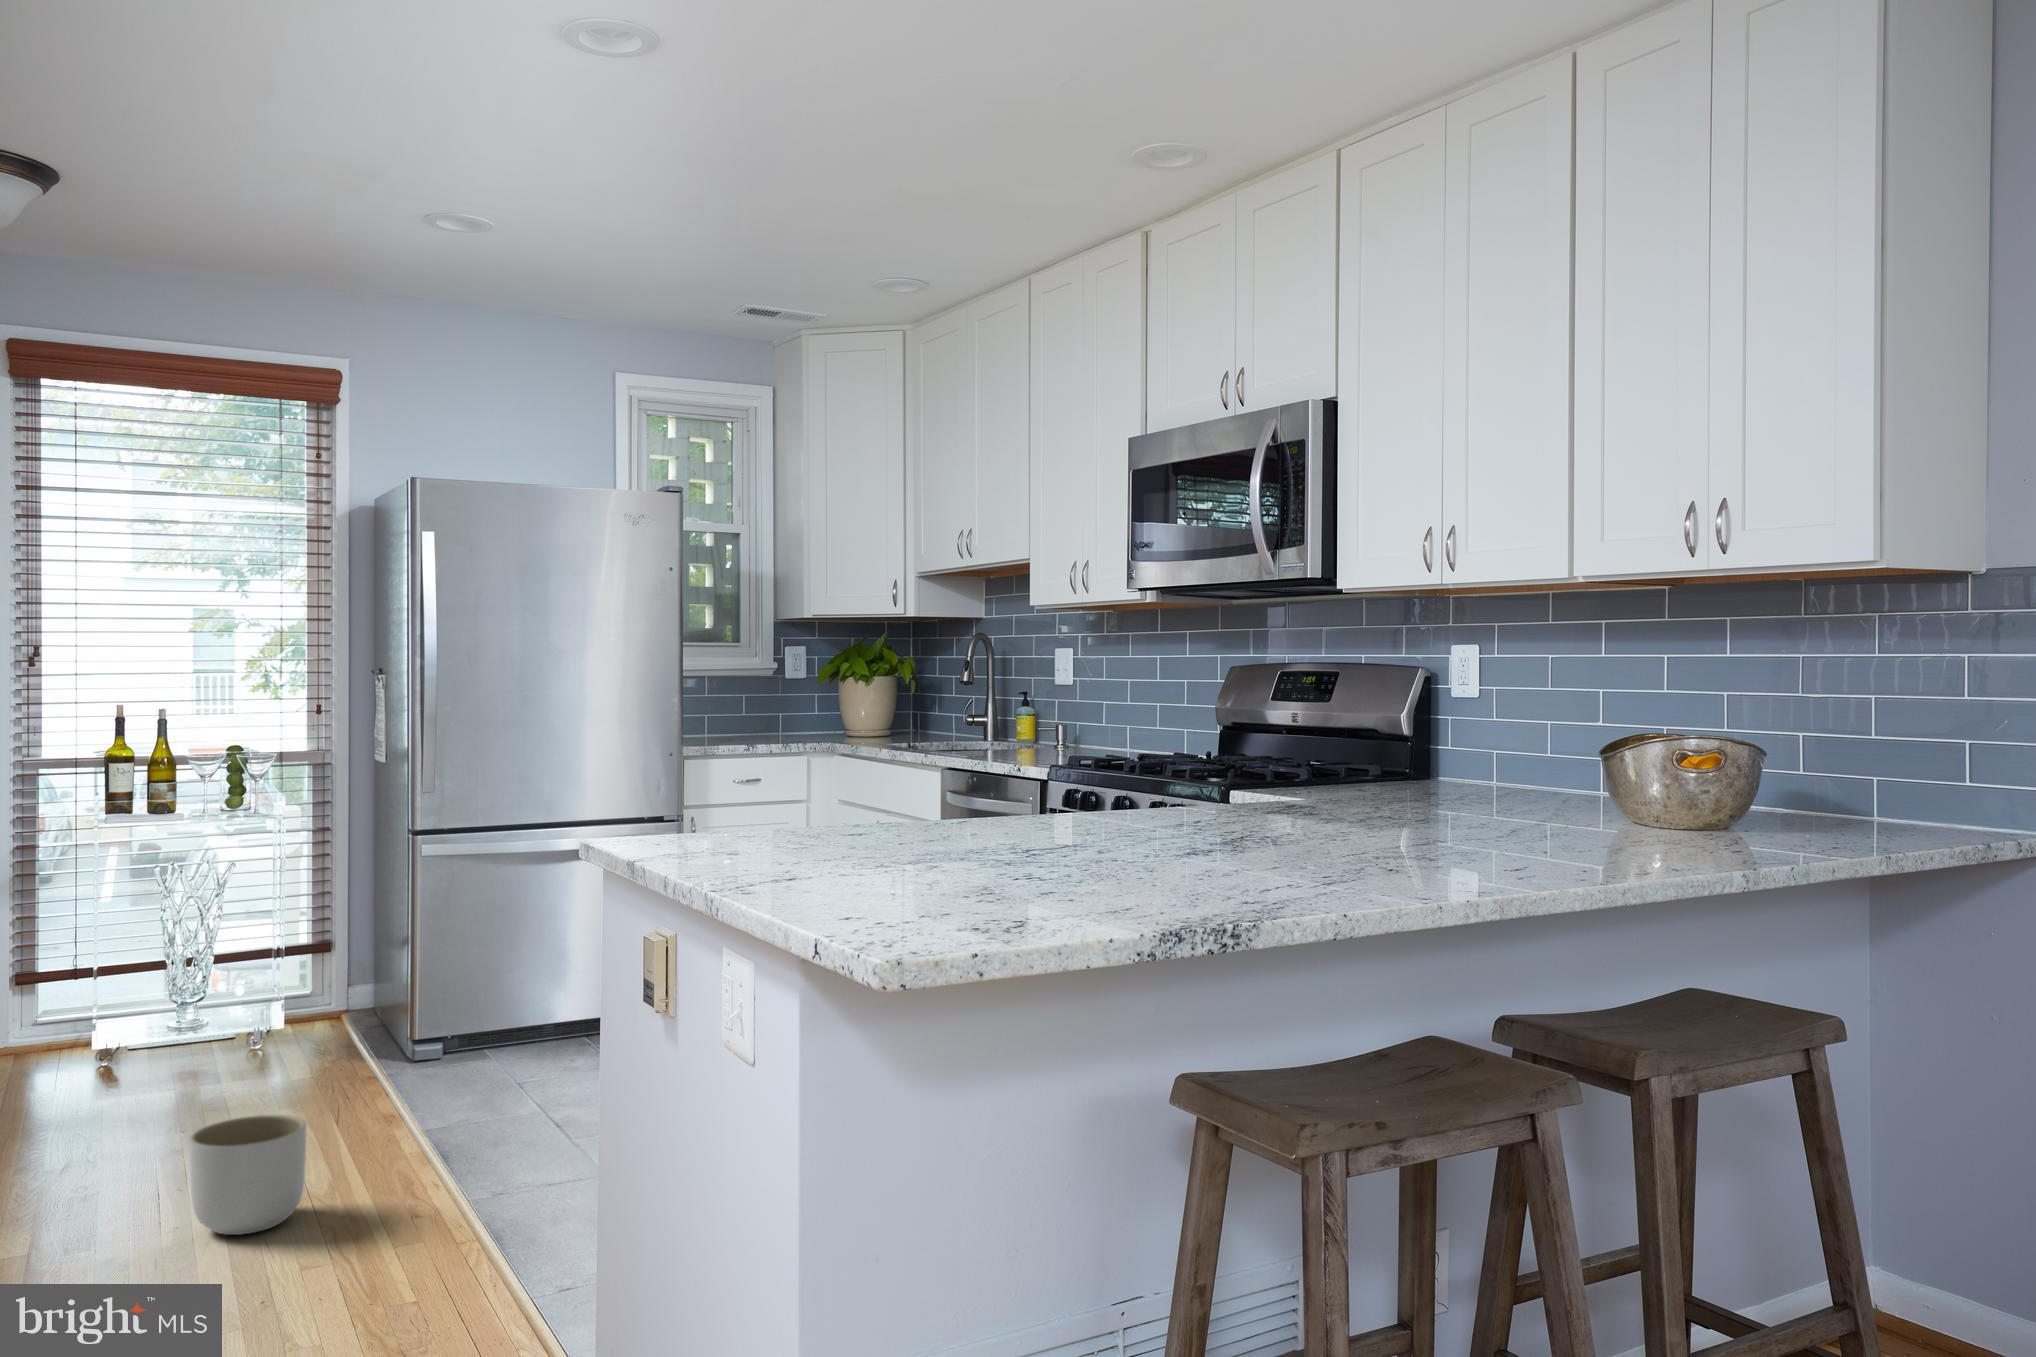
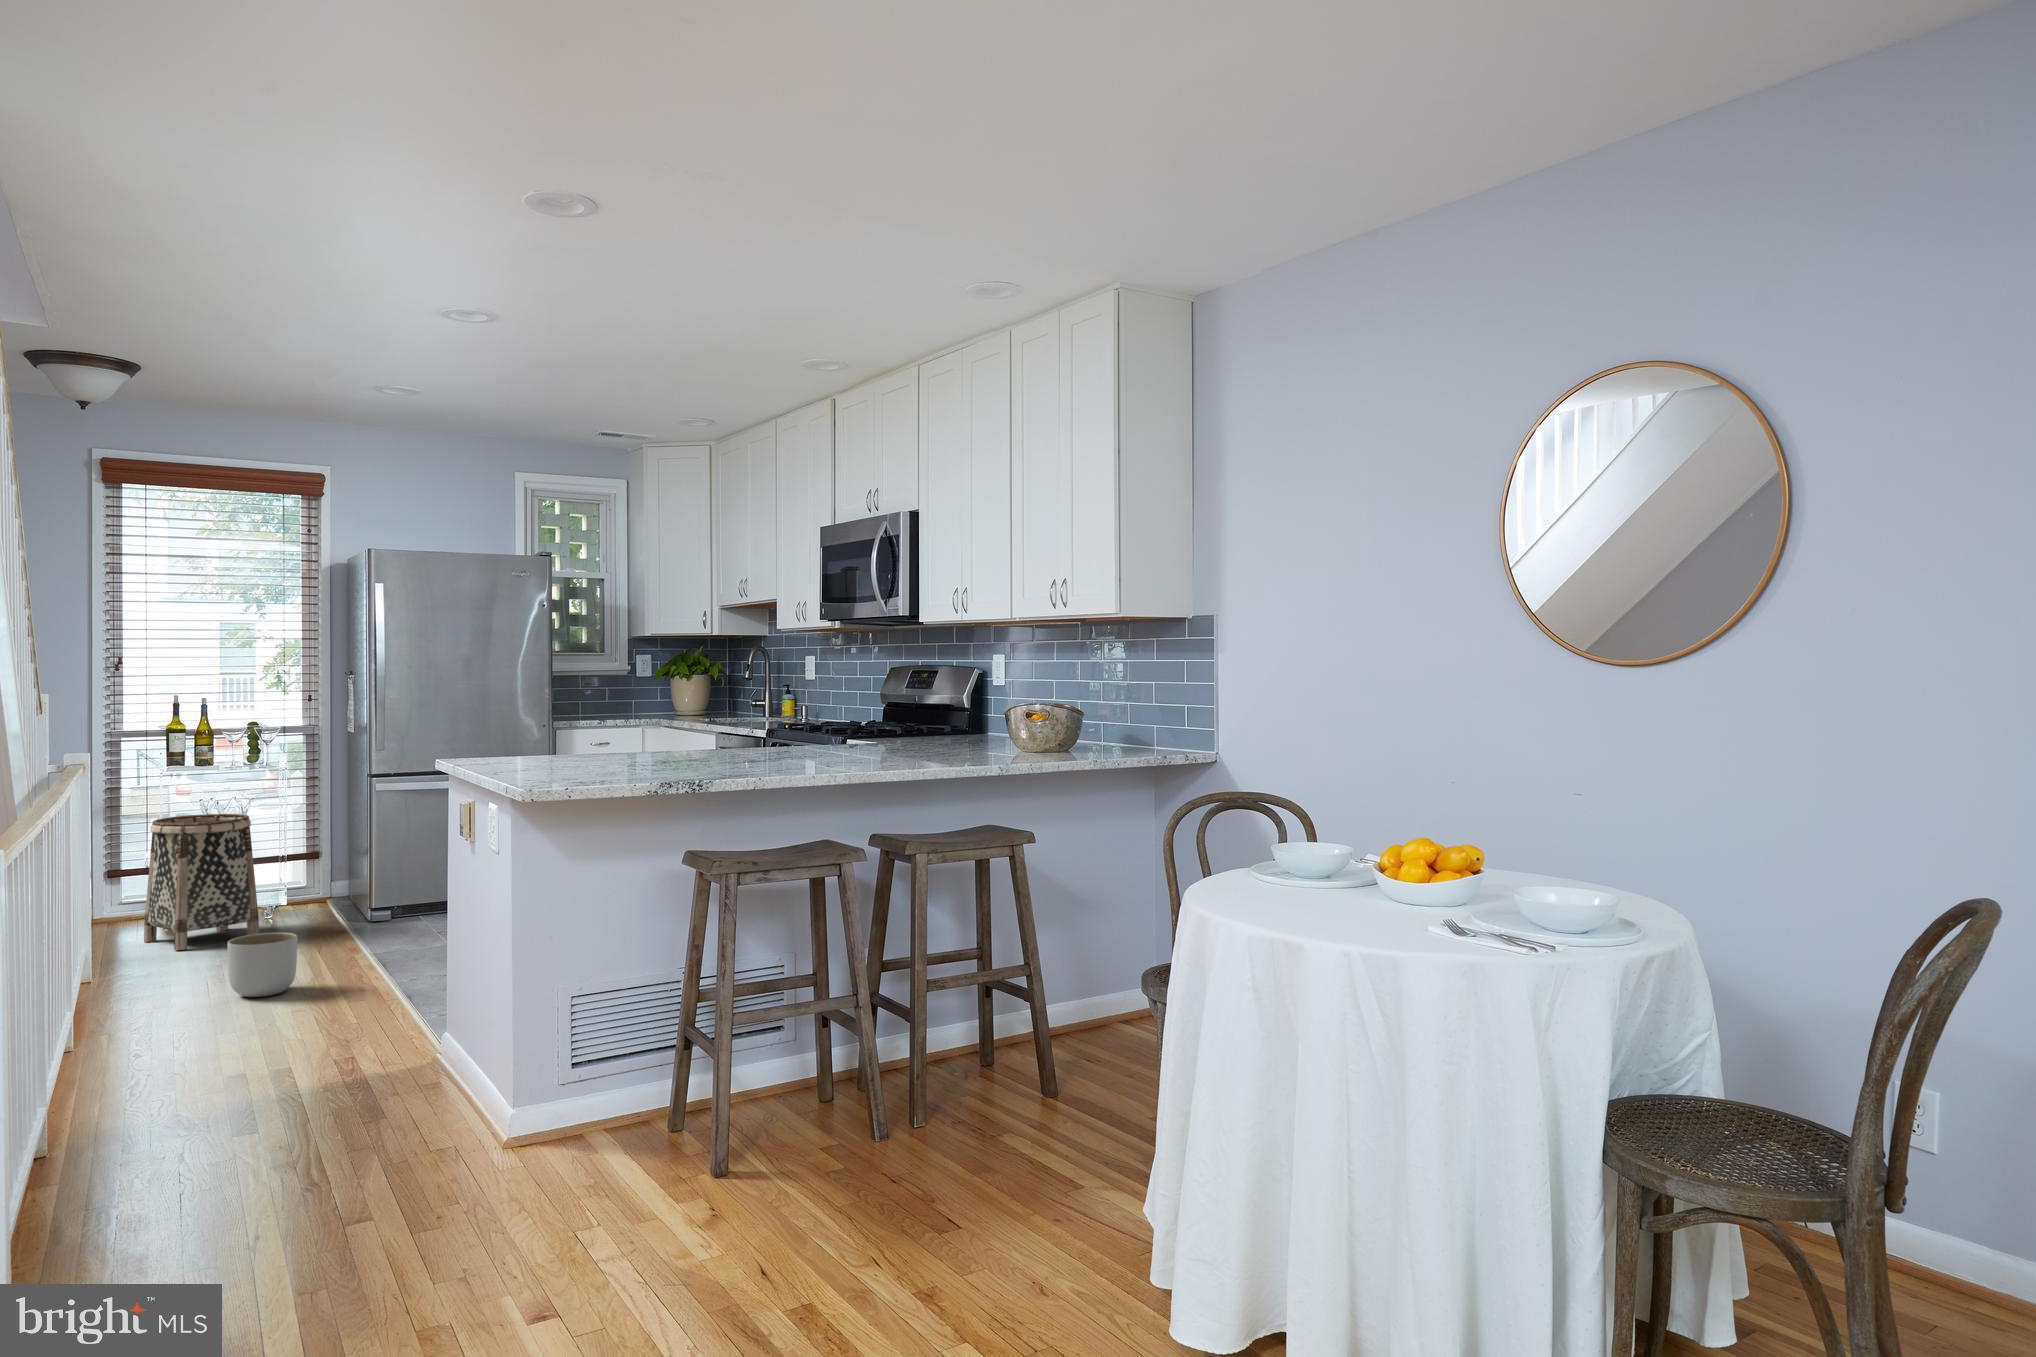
basket: none [65,892,243,1117] -> present [144,814,259,950]

